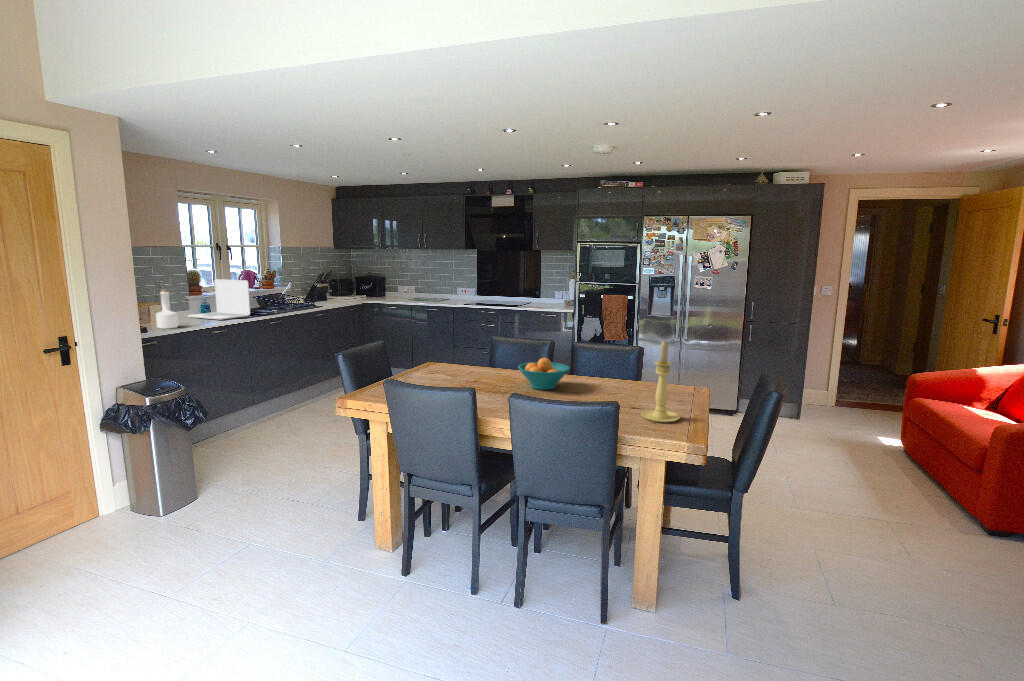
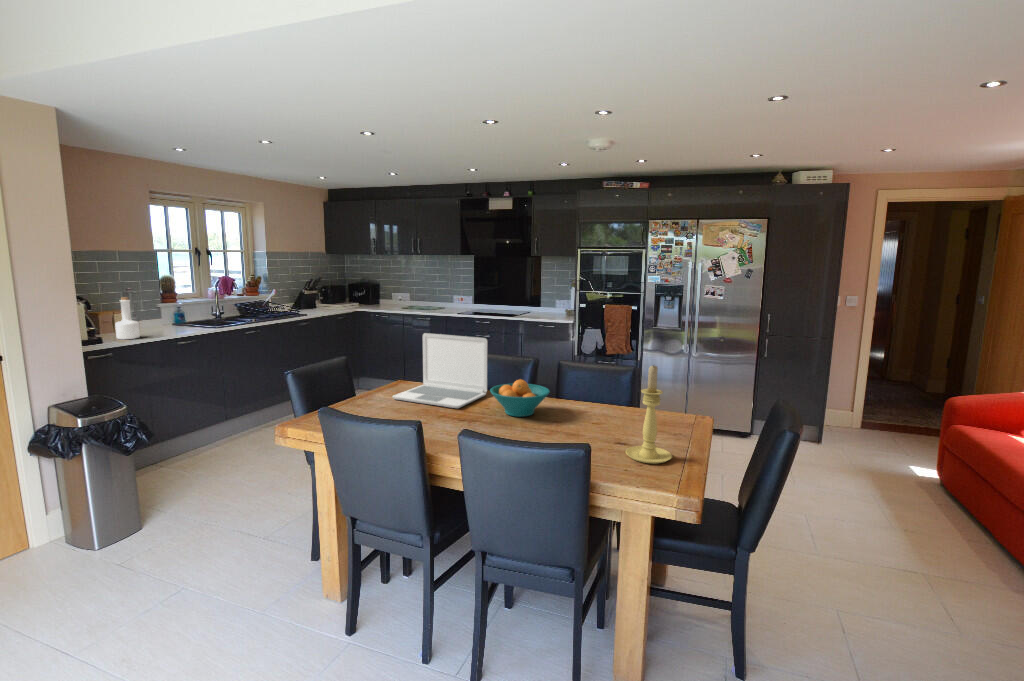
laptop: present [188,279,250,320] -> present [392,333,488,408]

